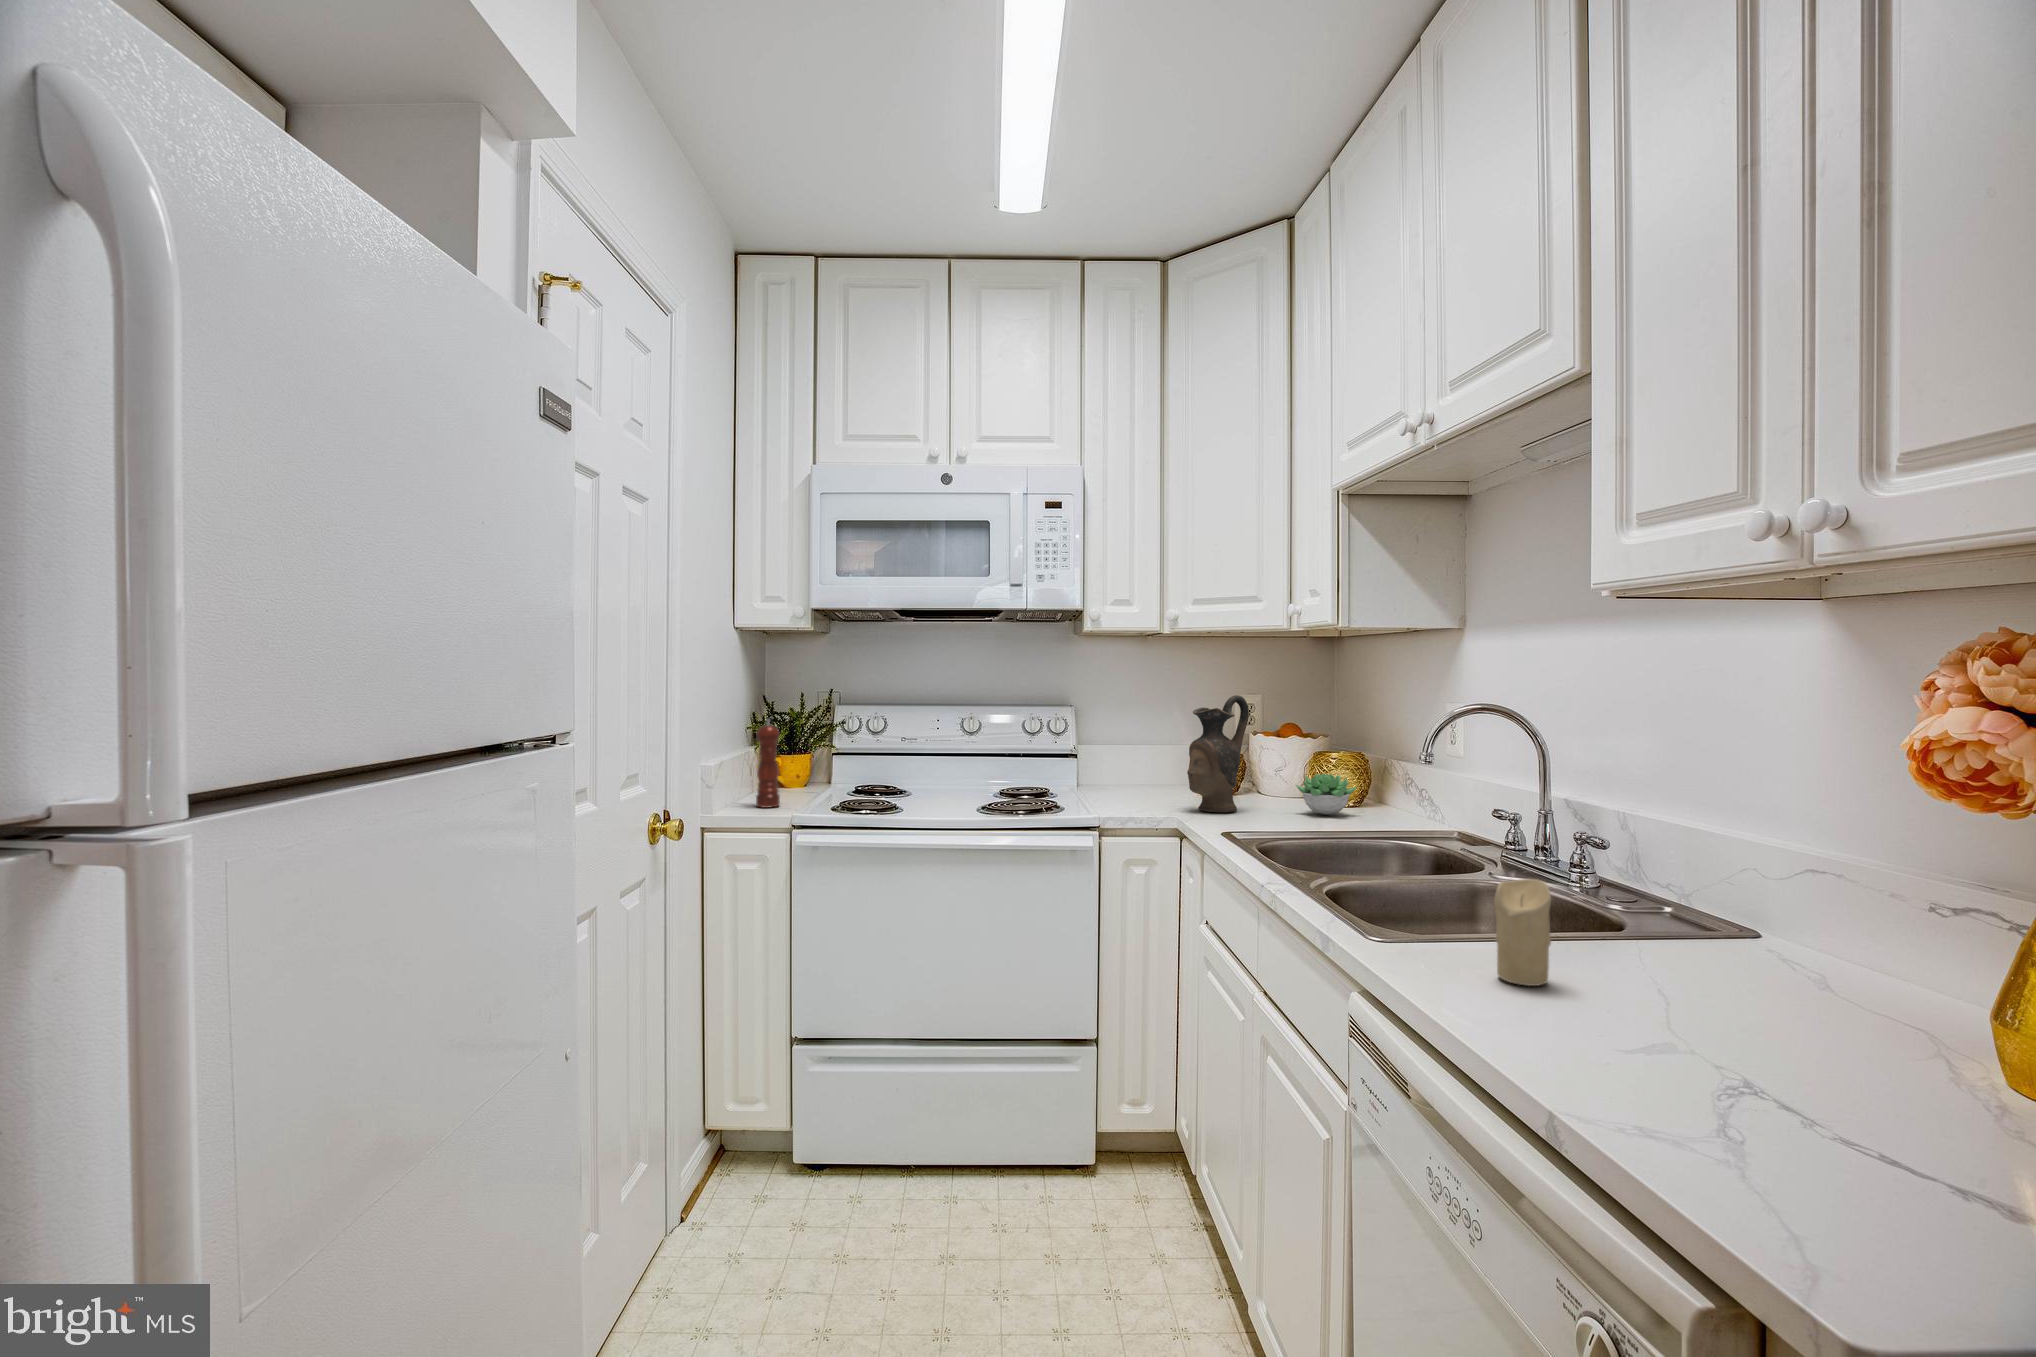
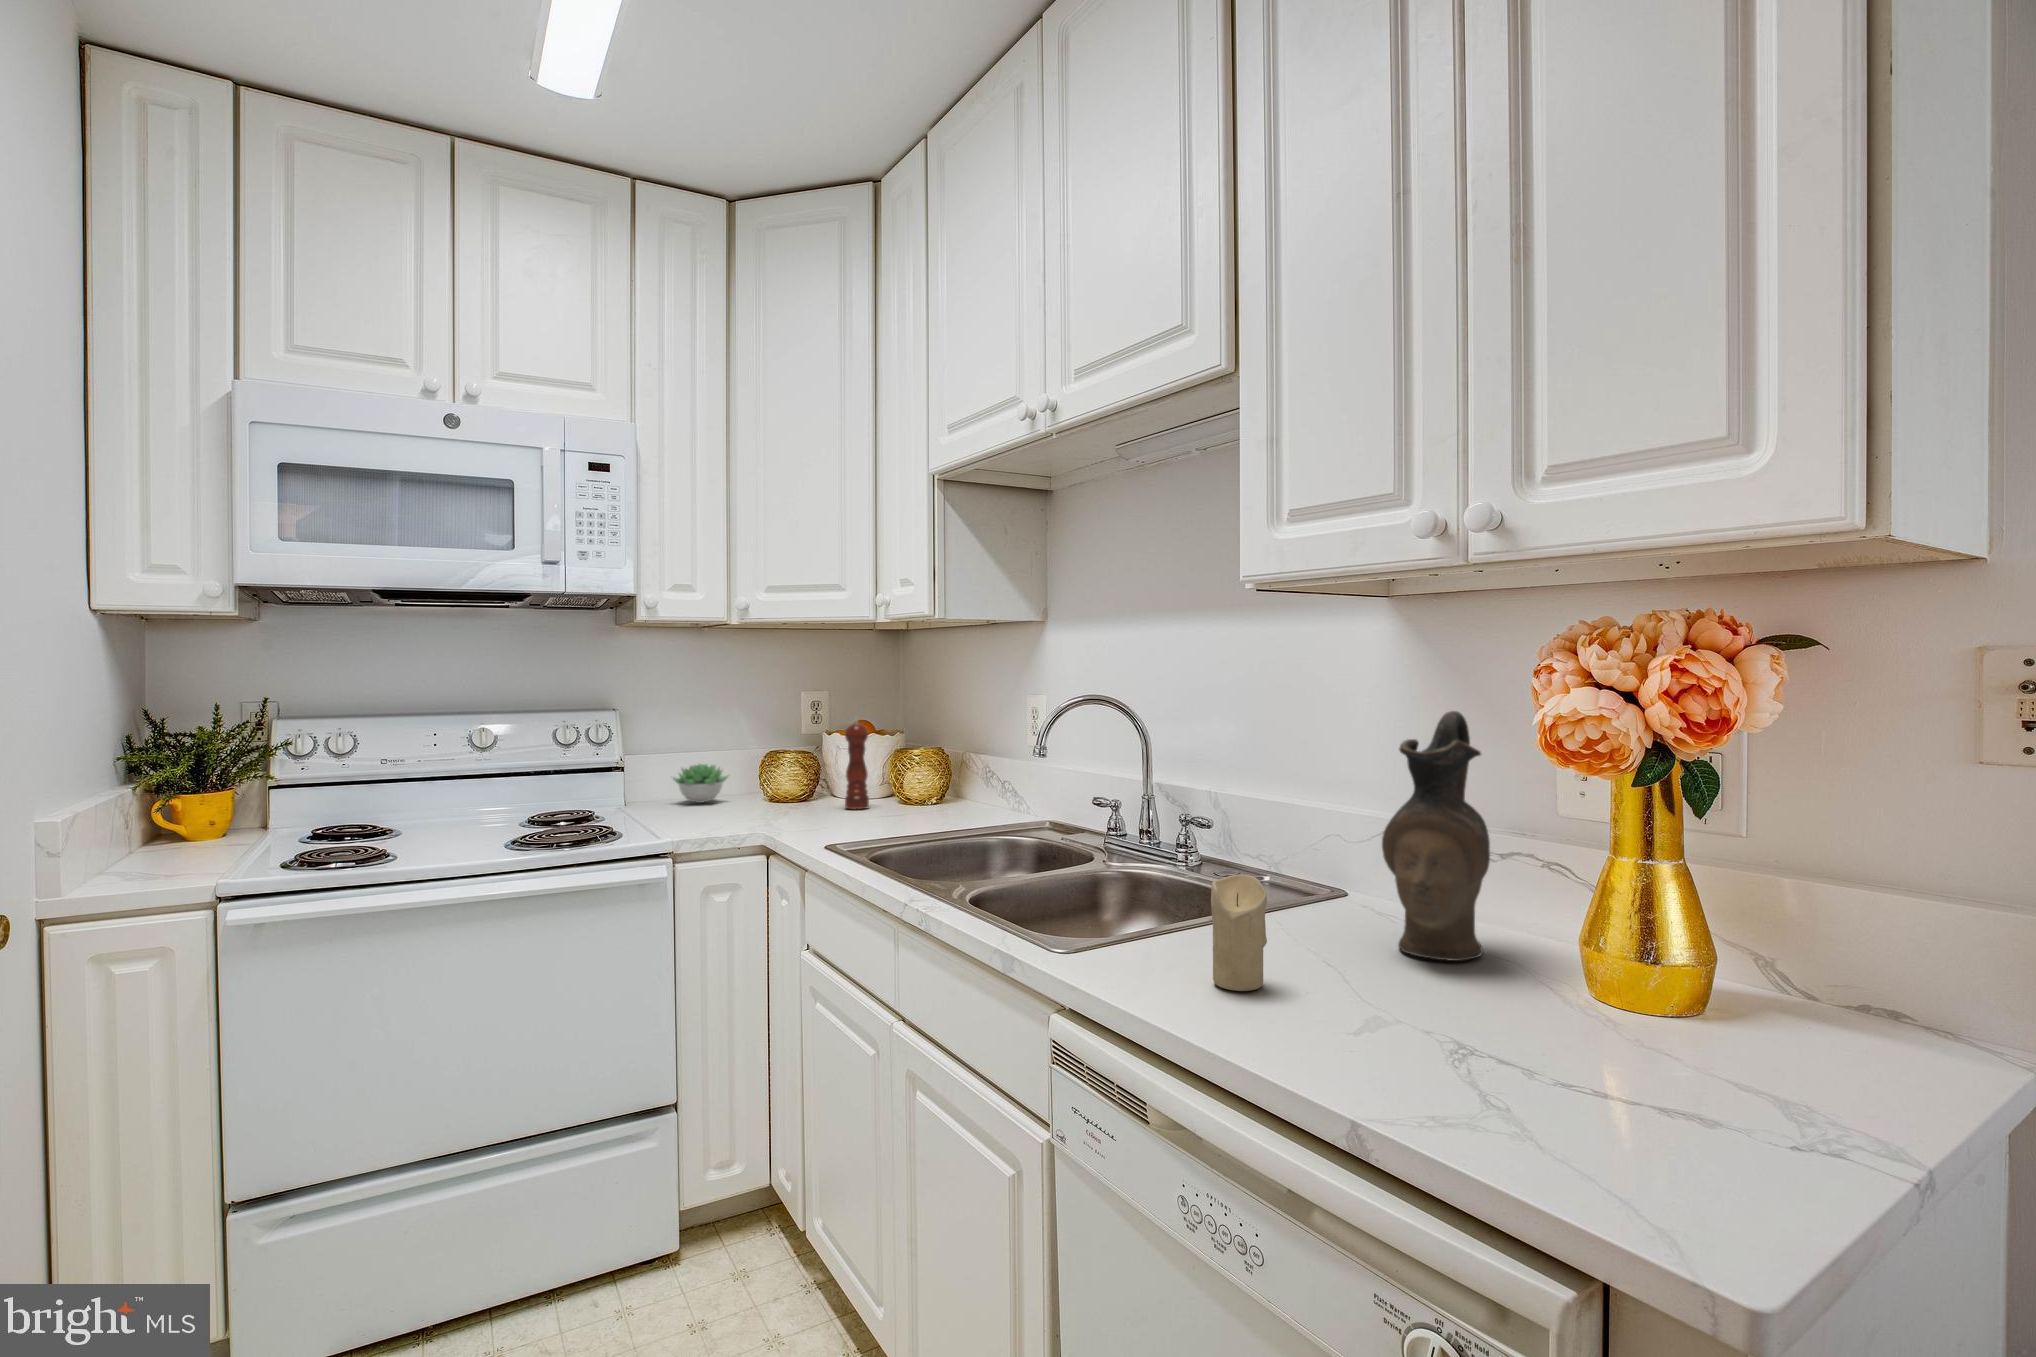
ceramic pitcher: present [1187,695,1249,812] -> present [1382,711,1490,961]
pepper mill: present [756,719,780,808] -> present [845,718,869,810]
succulent plant: present [1296,773,1357,815] -> present [673,764,728,803]

